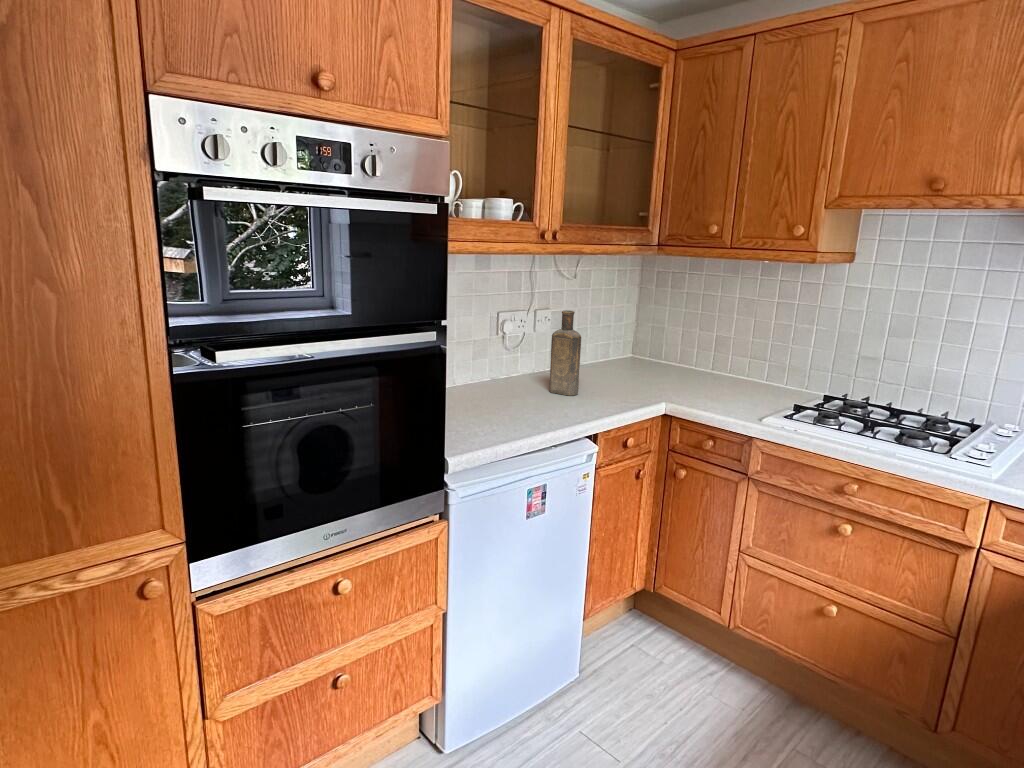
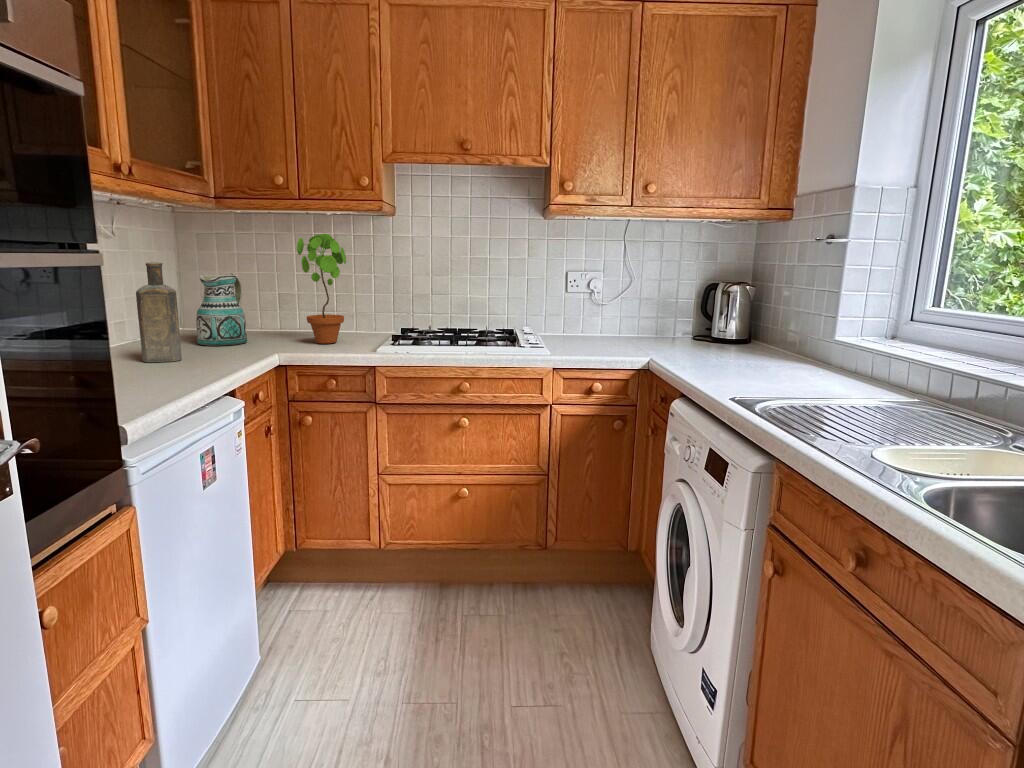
potted plant: none [706,287,757,401] -> present [297,234,346,344]
ceramic pitcher: none [615,317,666,384] -> present [196,273,247,346]

